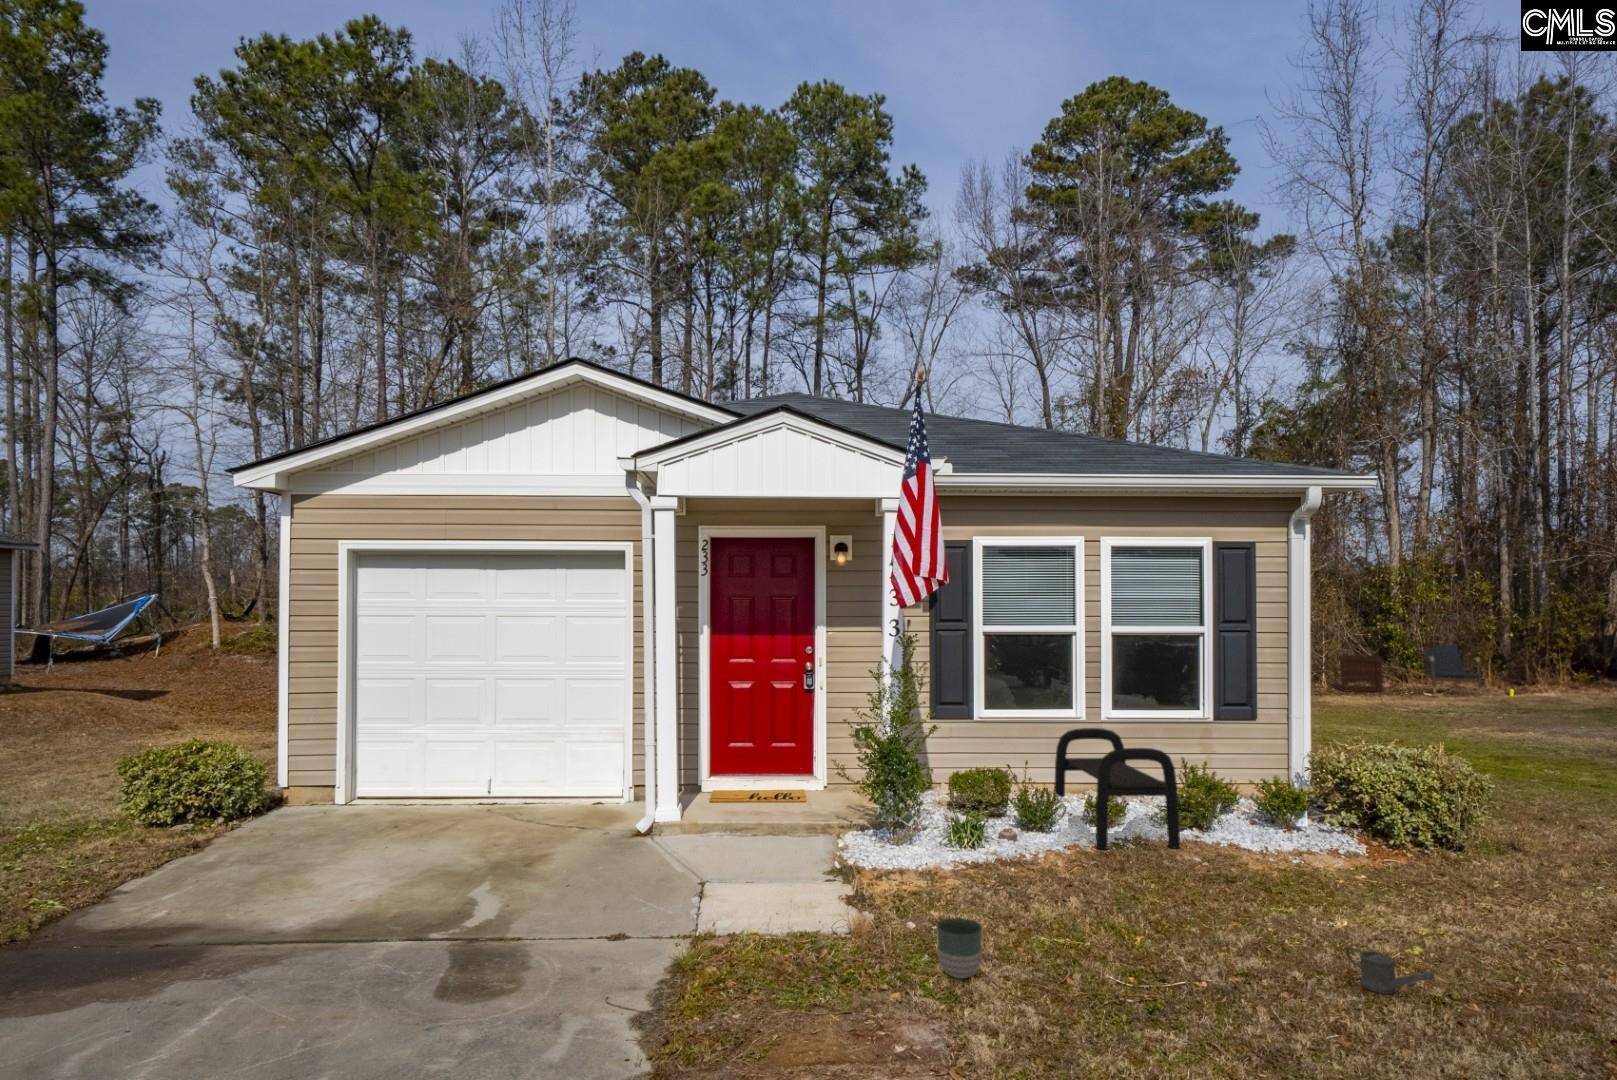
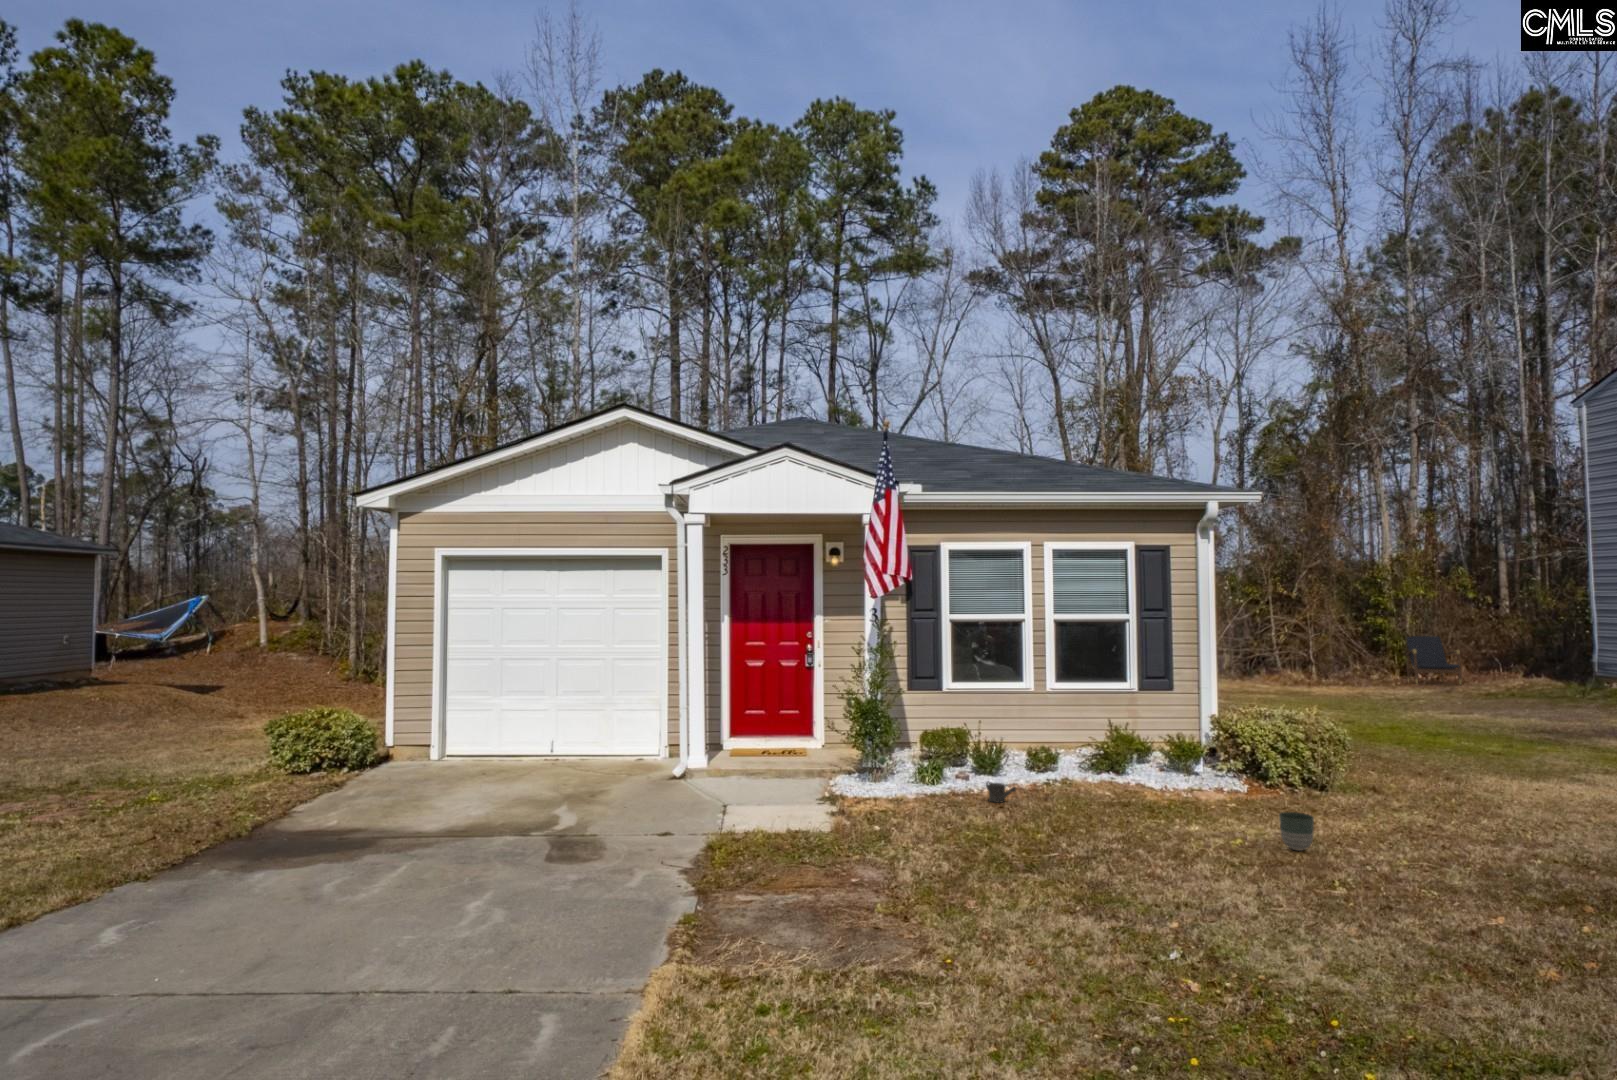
wooden crate: present [1331,655,1383,692] -> none [1320,647,1368,683]
bench: present [1054,728,1180,849] -> none [1009,698,1100,788]
planter: present [937,918,982,979] -> present [1279,812,1314,851]
watering can: present [1346,946,1434,994] -> present [986,782,1016,803]

